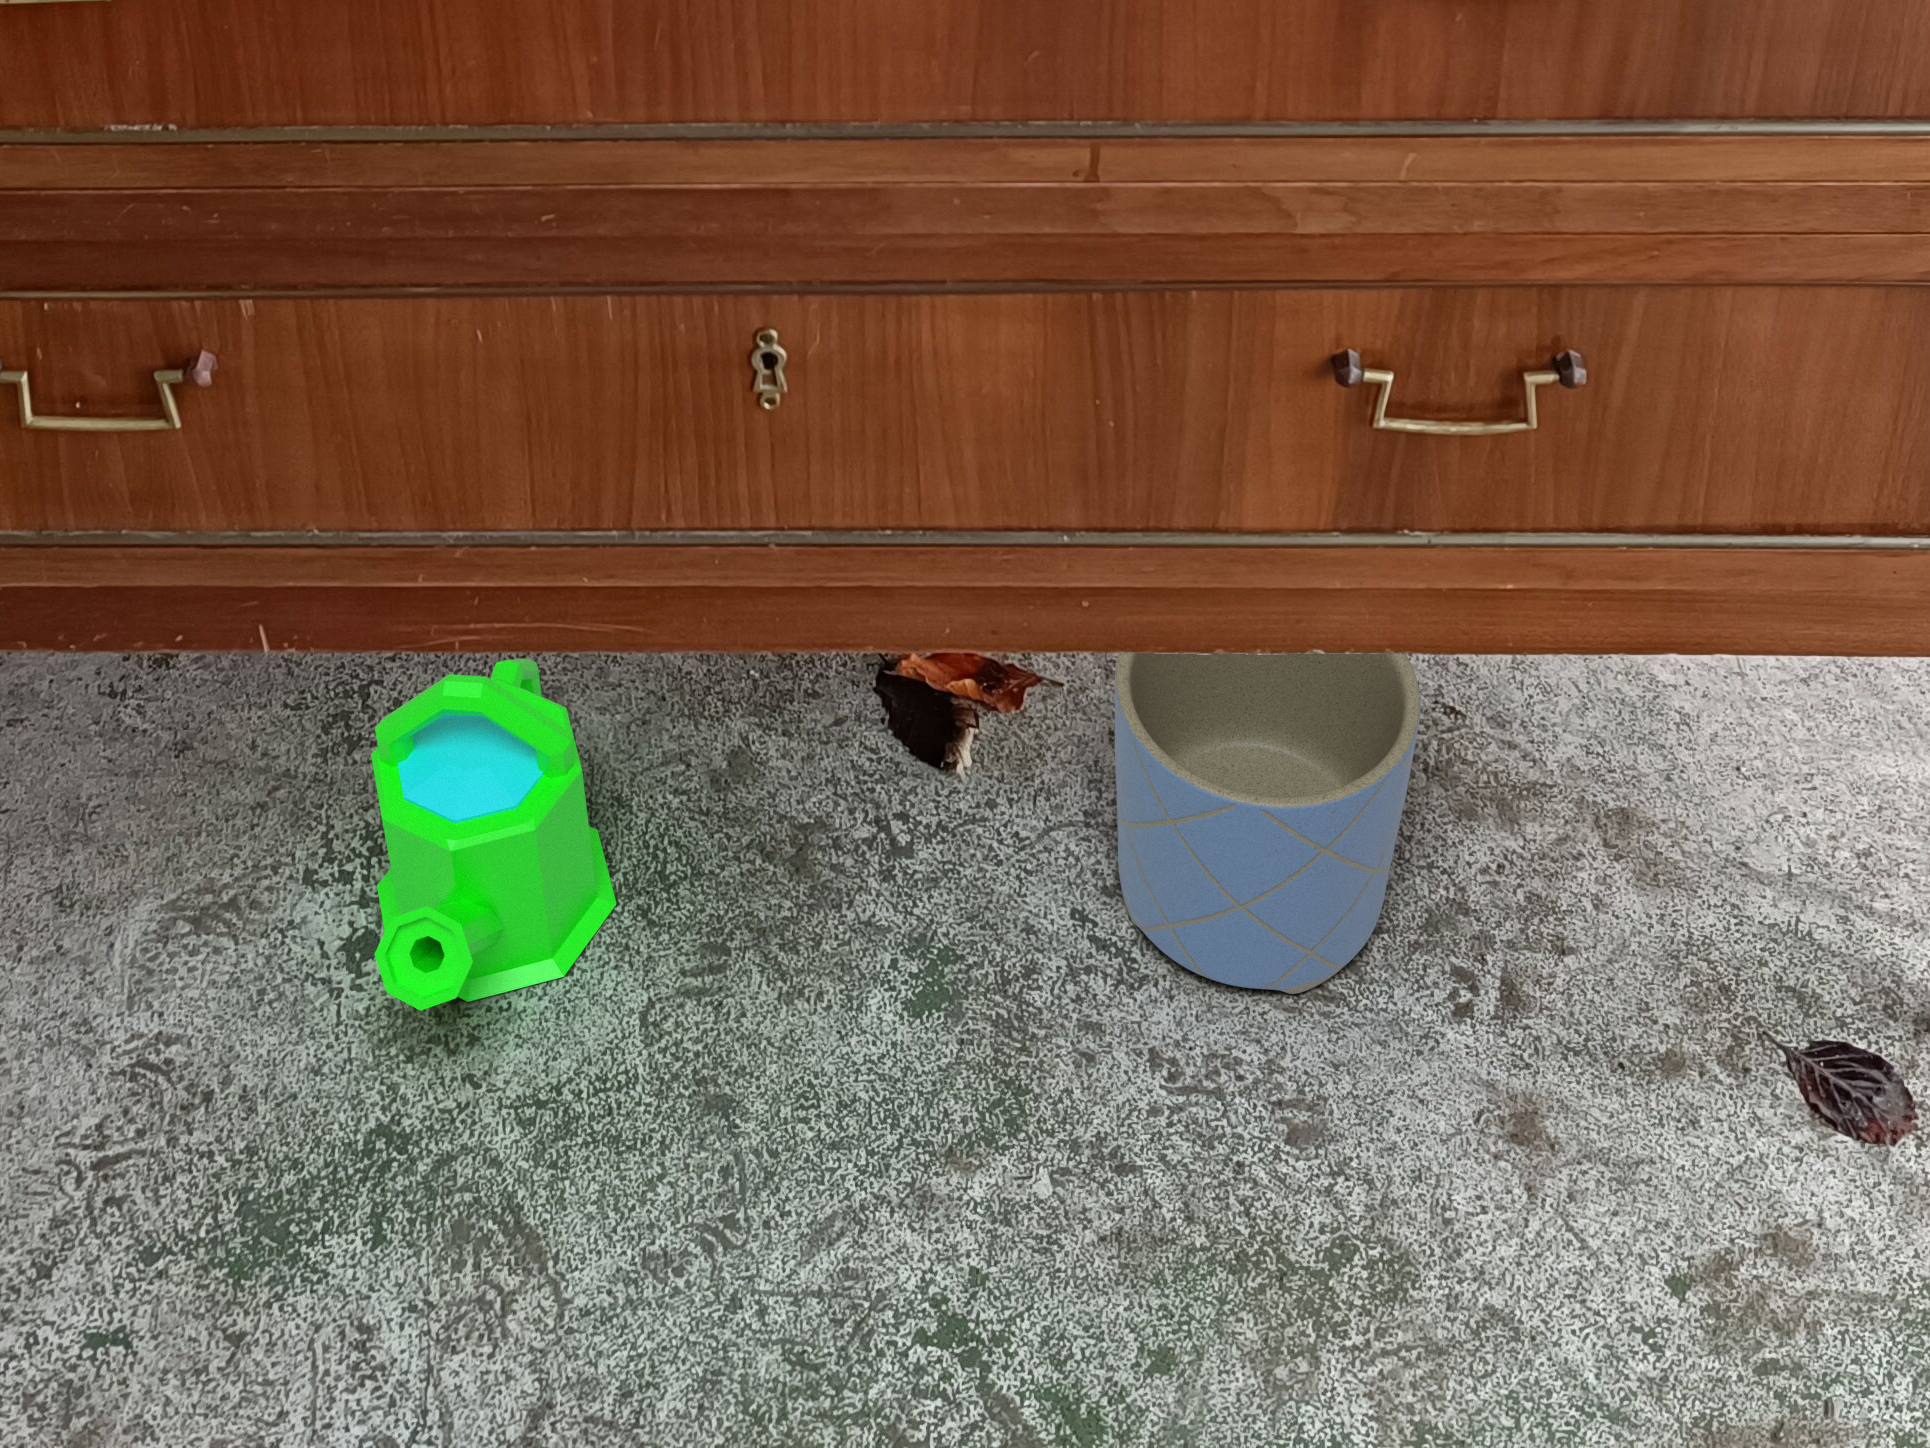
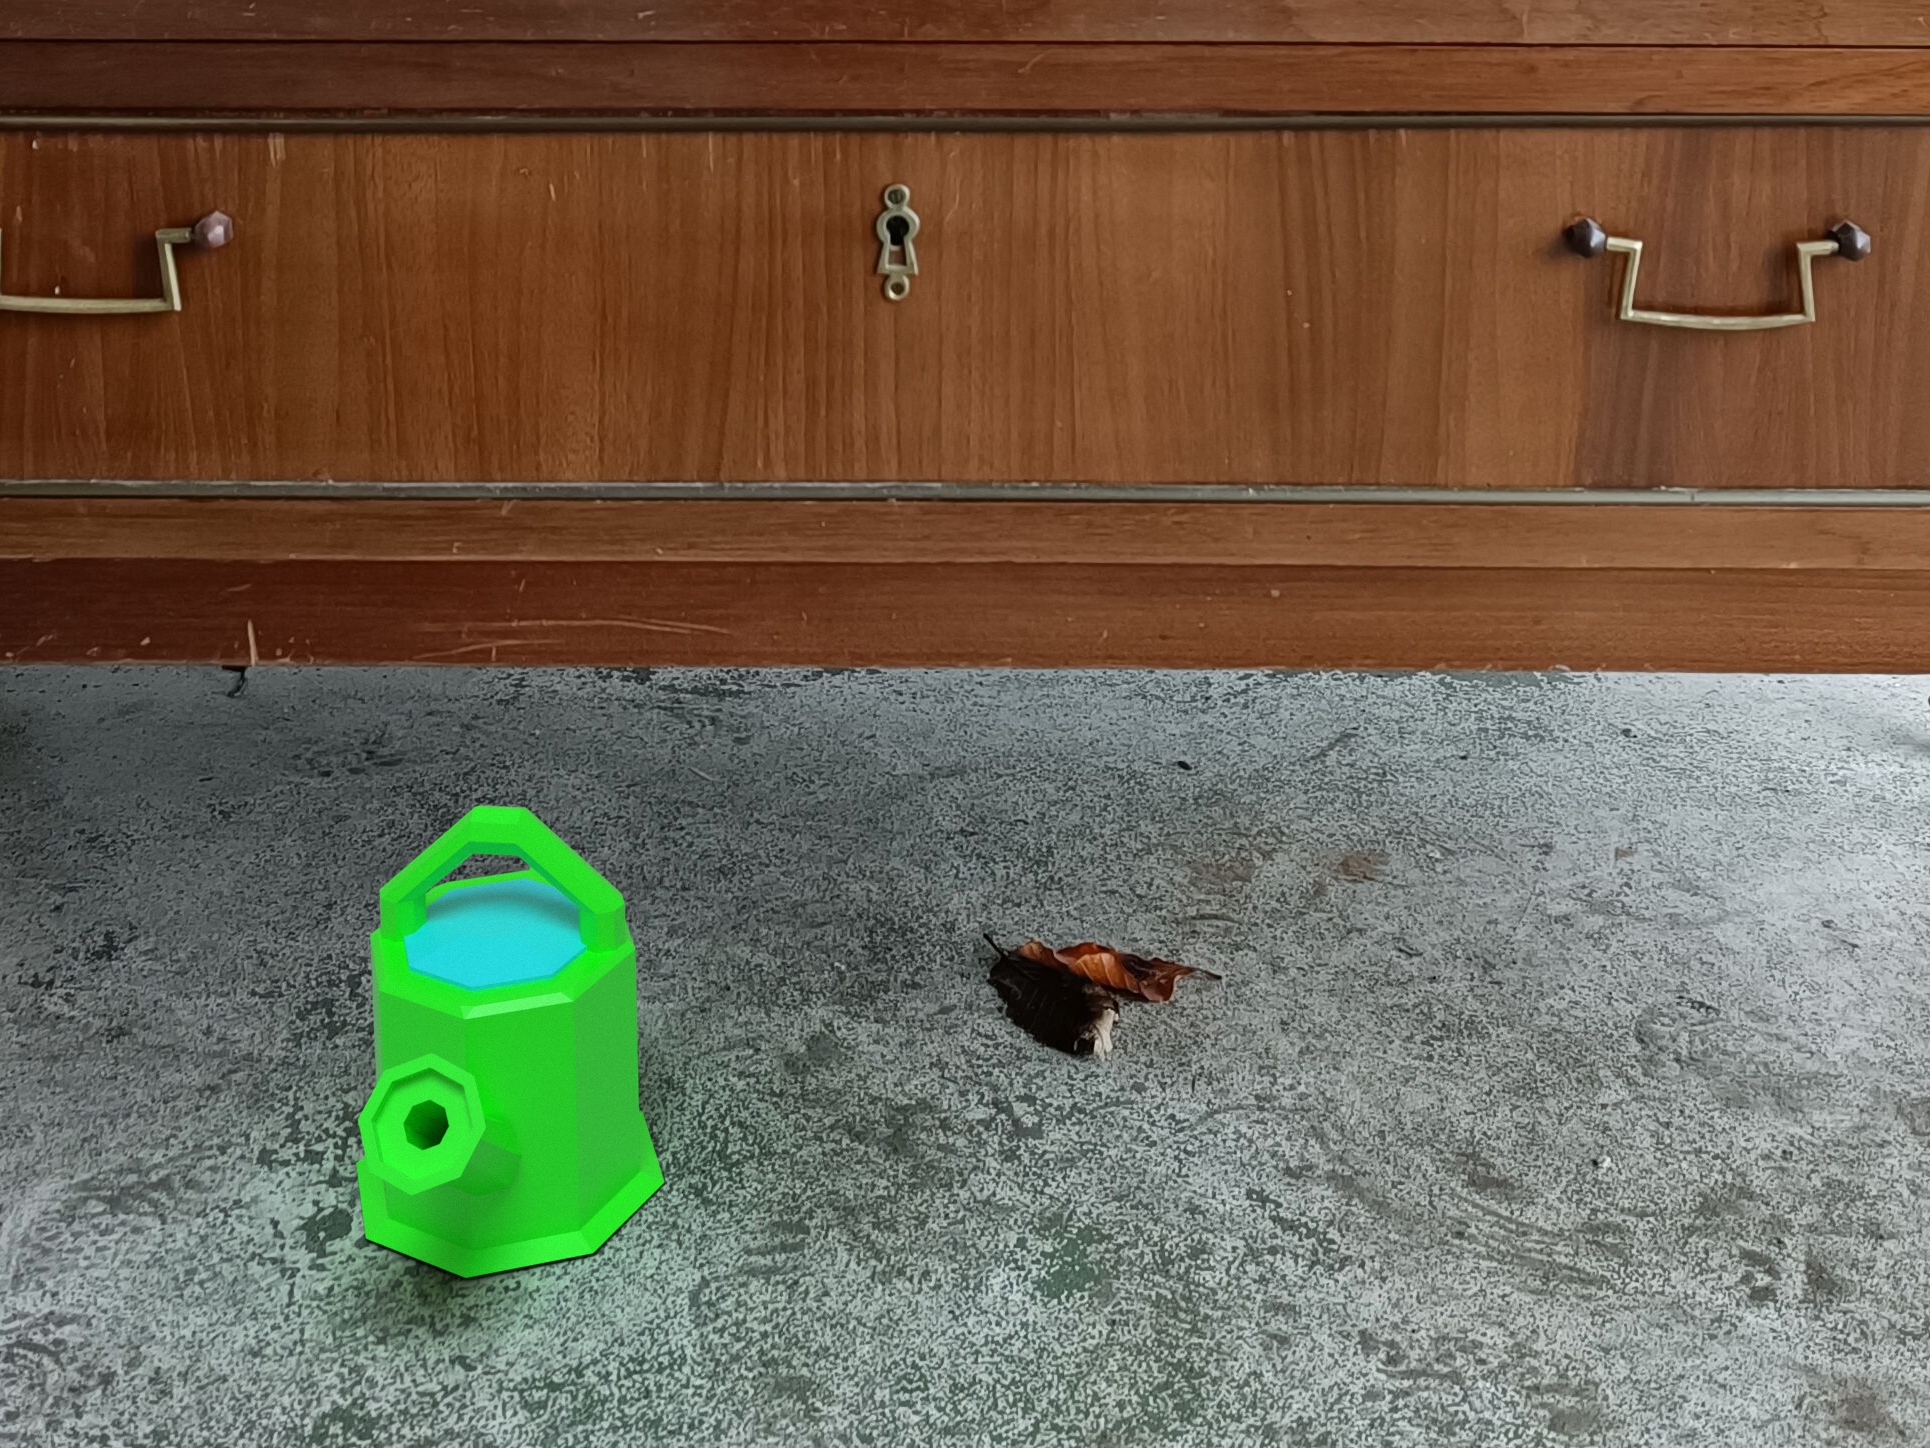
planter: present [1115,653,1421,994] -> none [1299,739,1676,1272]

